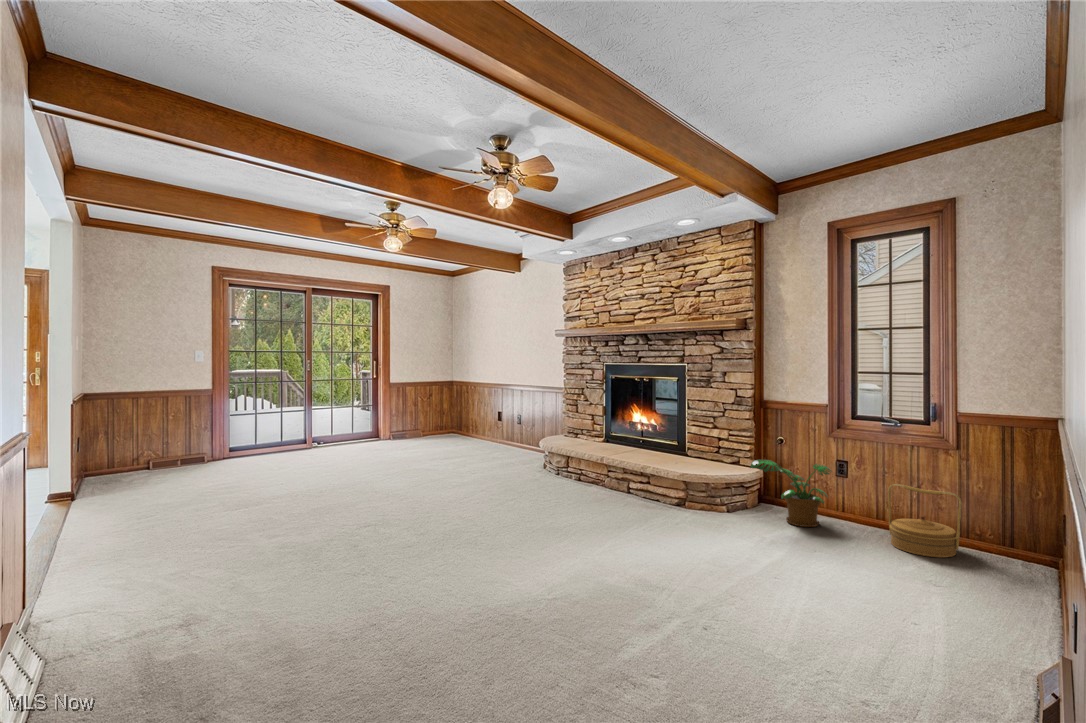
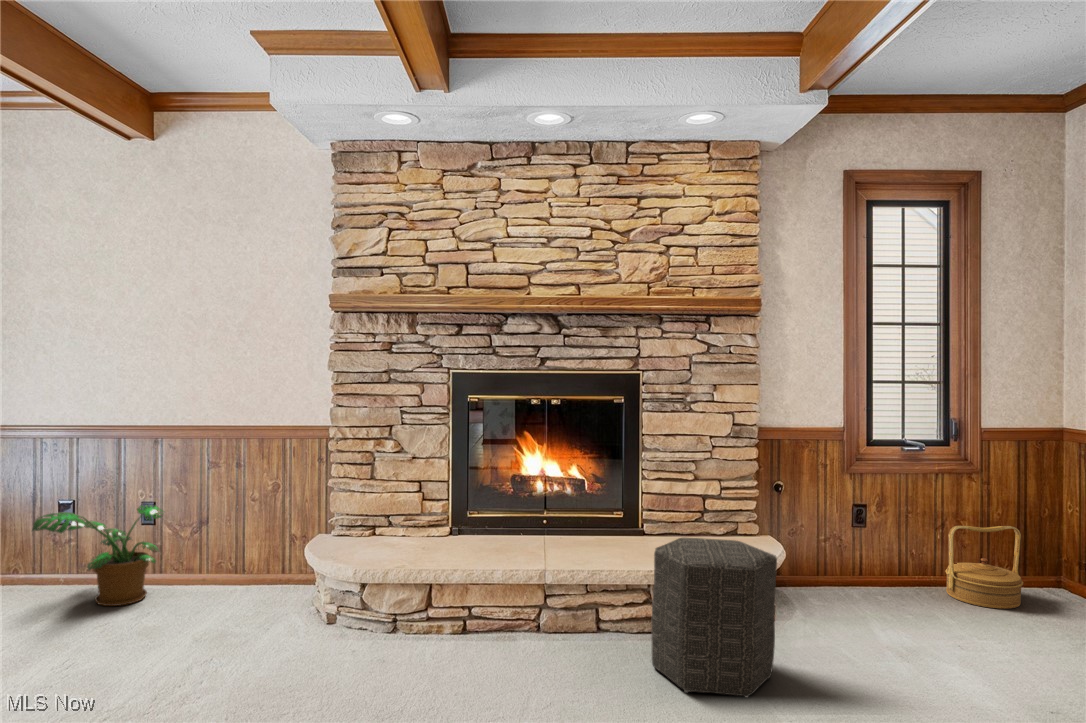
ottoman: none [598,446,658,518] -> present [652,538,777,697]
potted plant: present [750,460,832,527] -> present [32,505,164,606]

